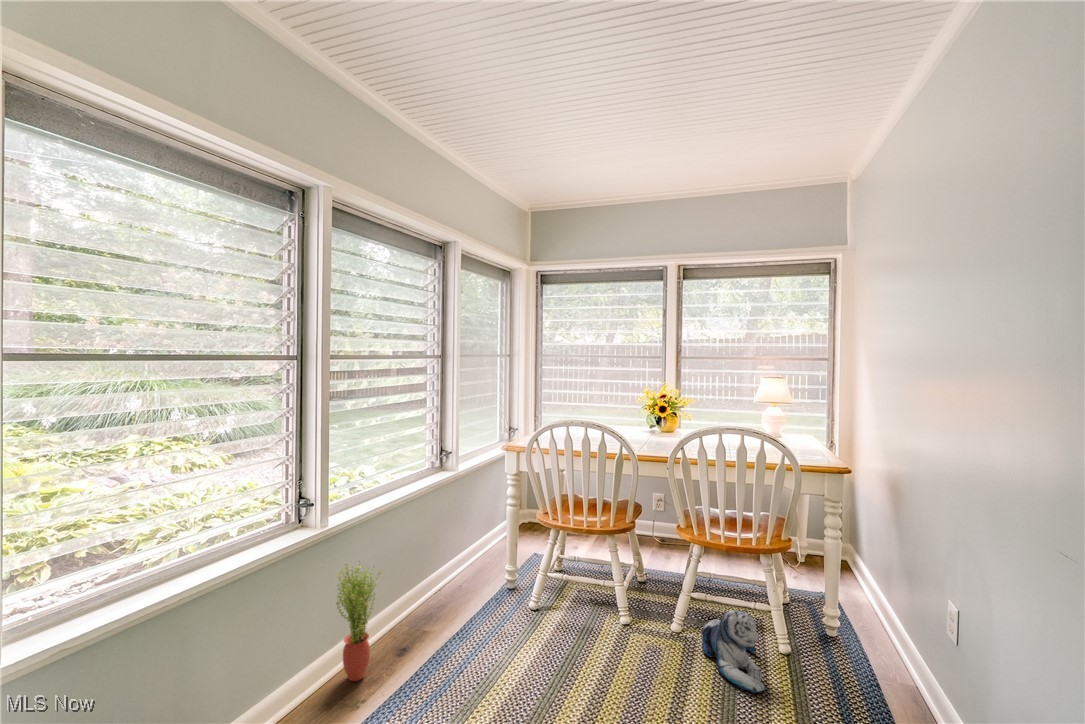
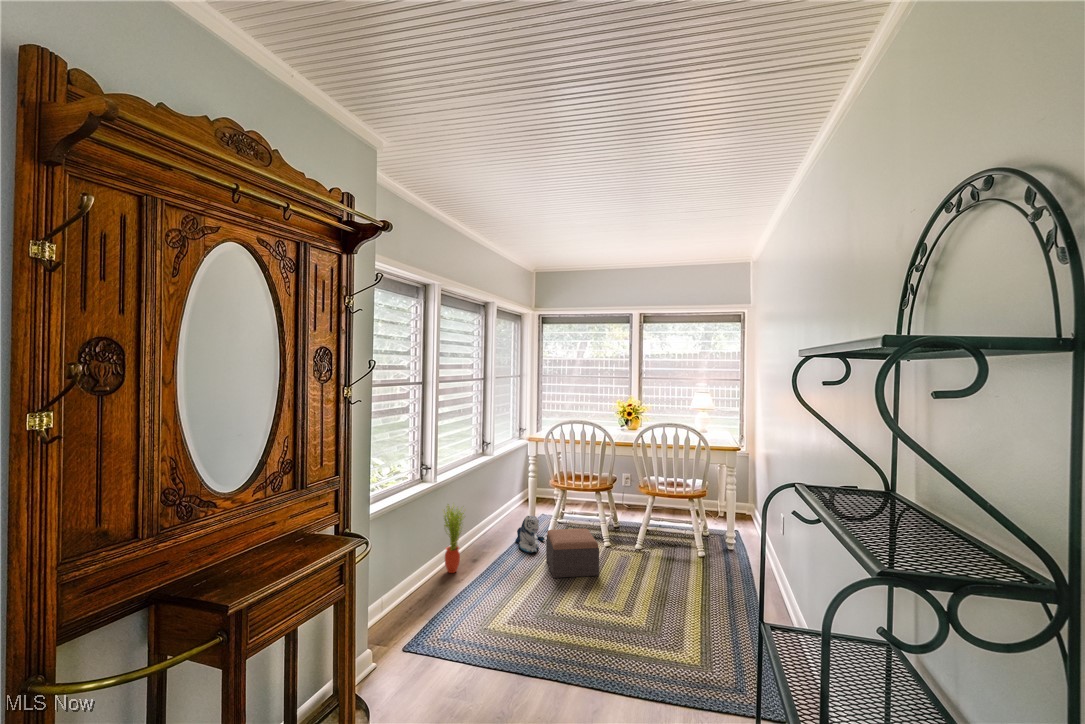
footstool: none [520,603,606,701] -> present [546,528,599,578]
plush toy: present [701,610,764,693] -> present [515,516,544,553]

